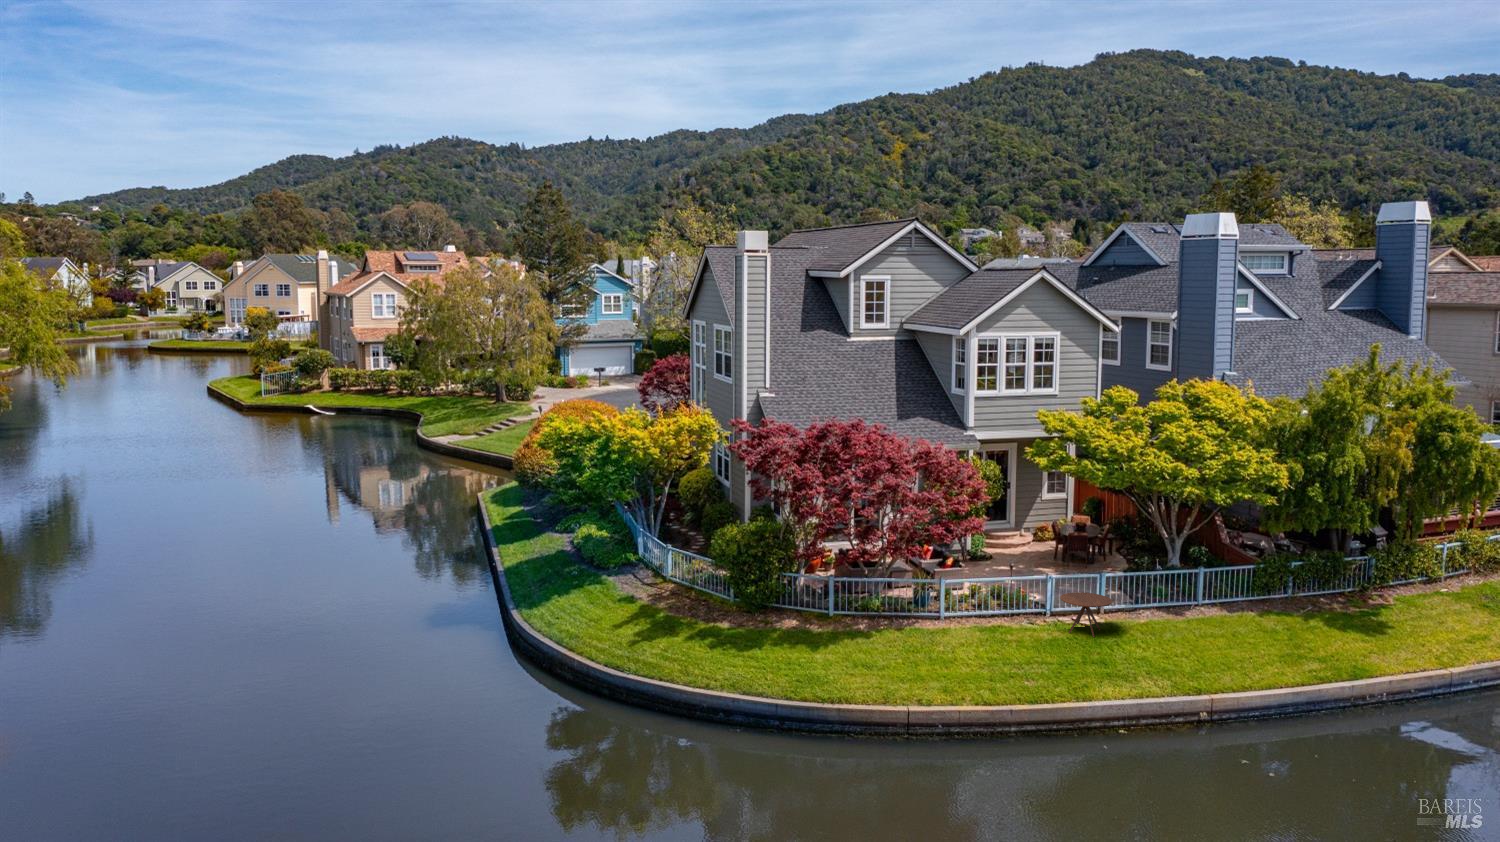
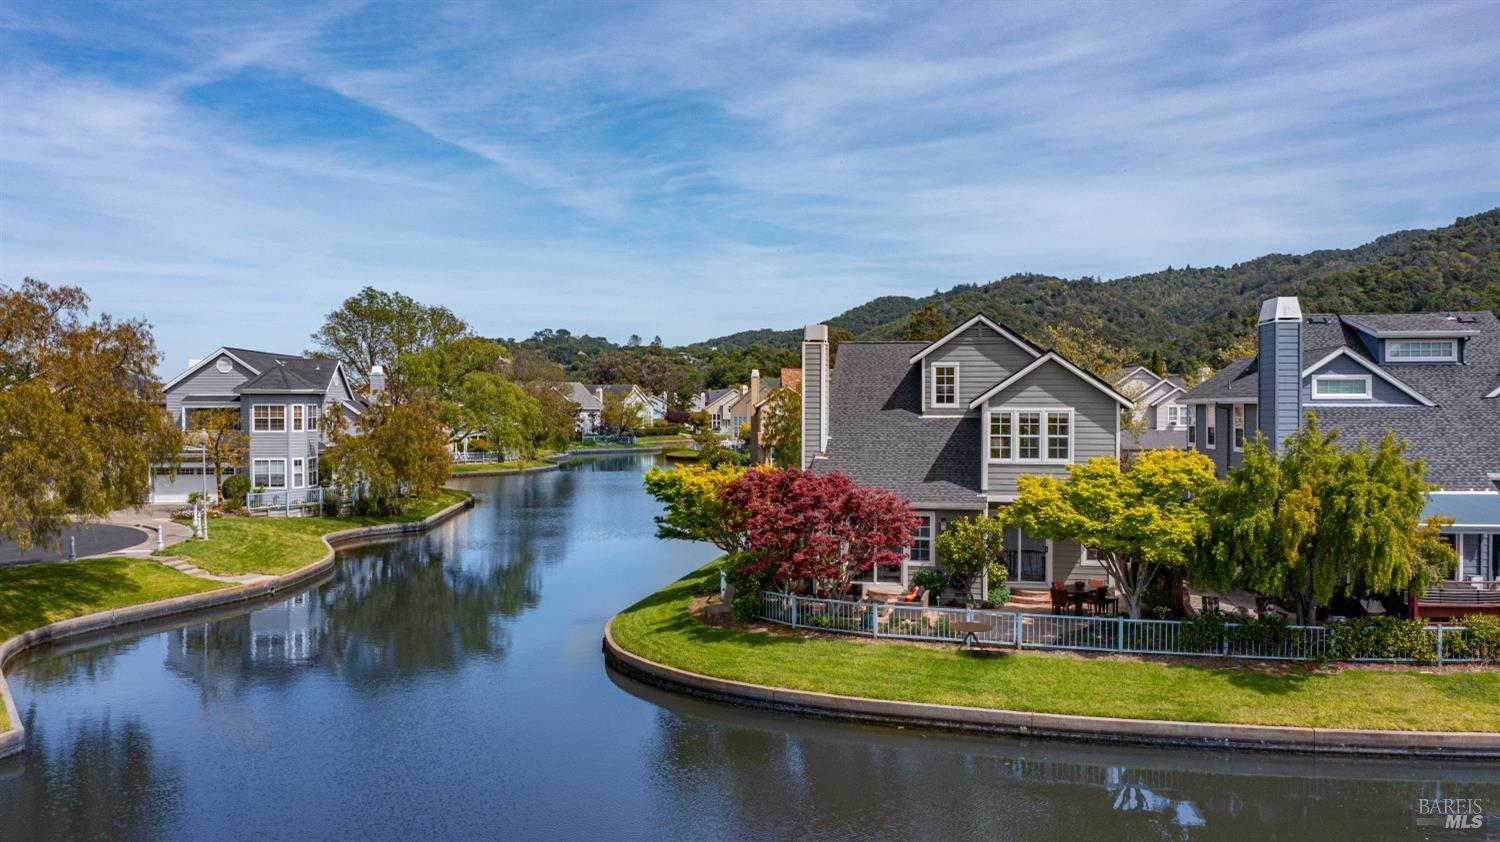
chair: none [706,571,747,633] -> present [704,584,735,629]

